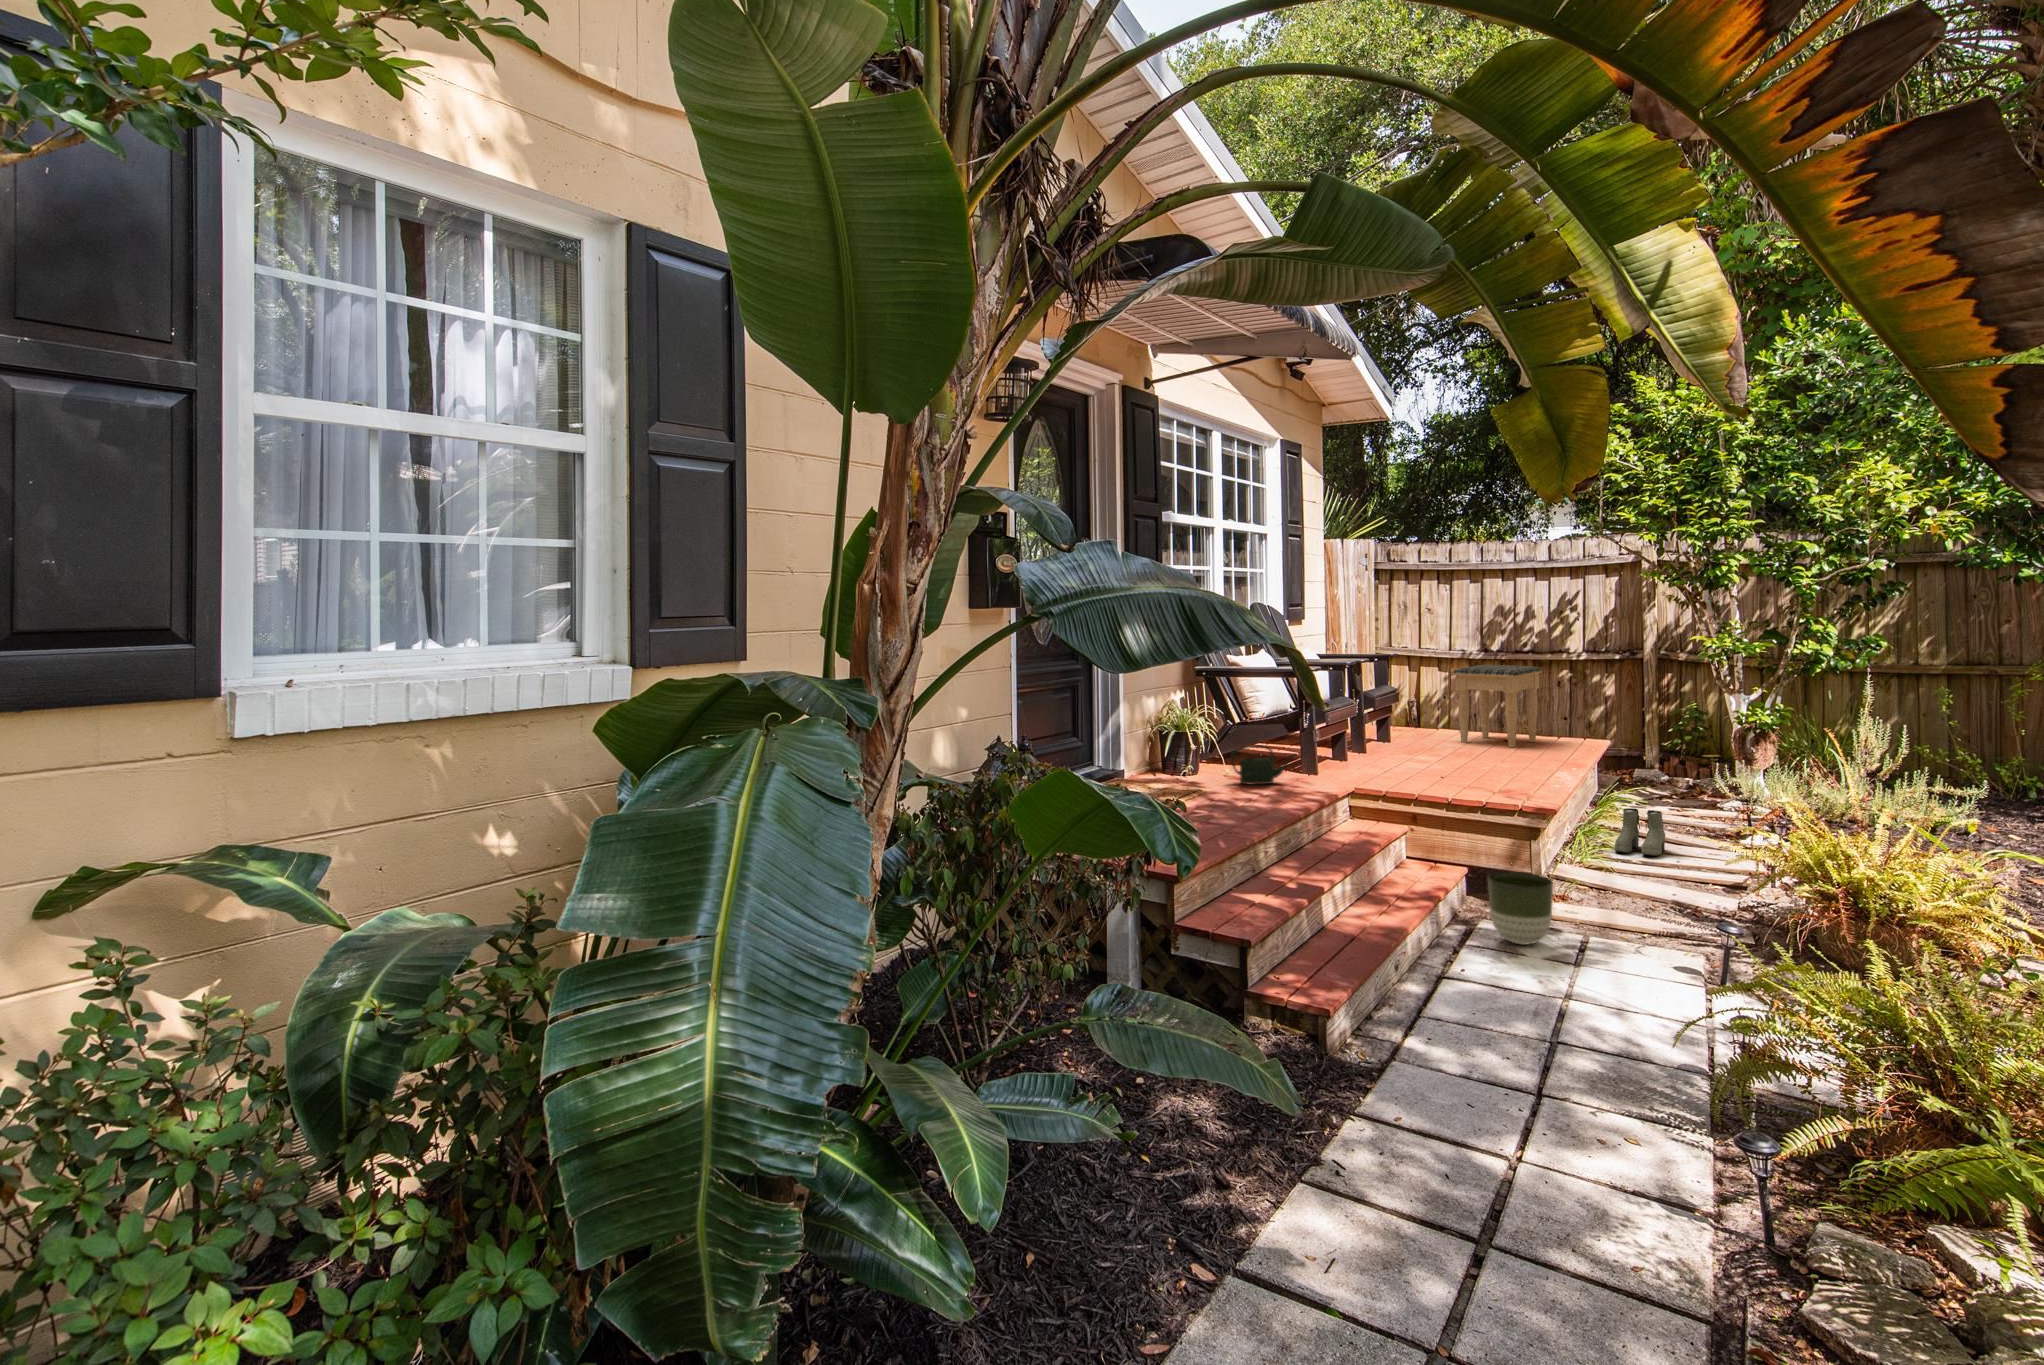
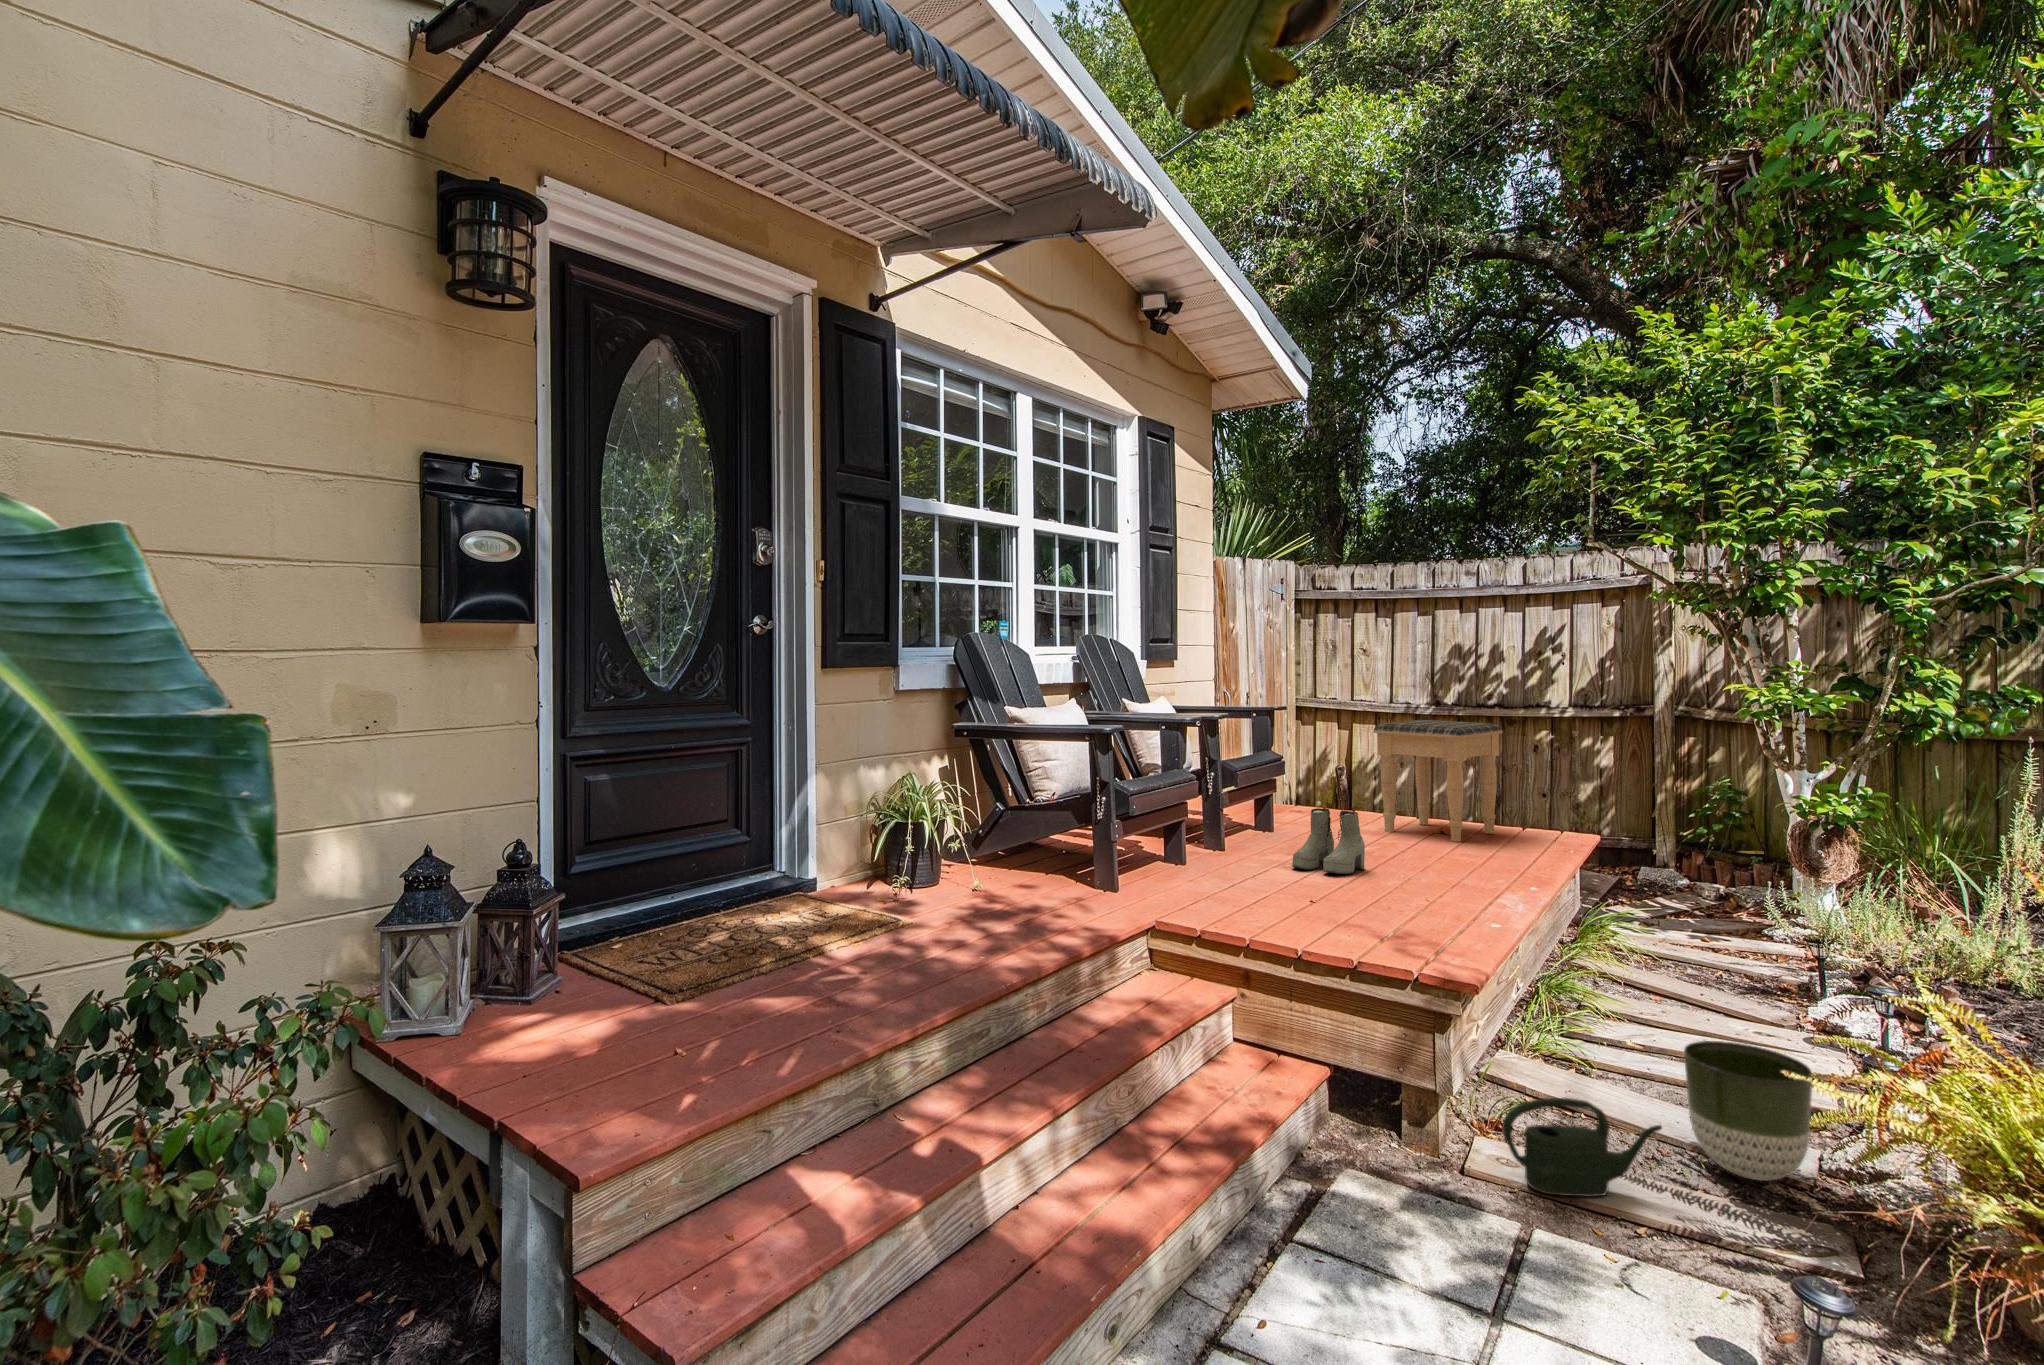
watering can: present [1231,745,1295,785] -> present [1503,1098,1662,1197]
boots: present [1615,808,1665,856] -> present [1292,808,1365,874]
planter: present [1488,872,1553,945] -> present [1684,1041,1812,1181]

